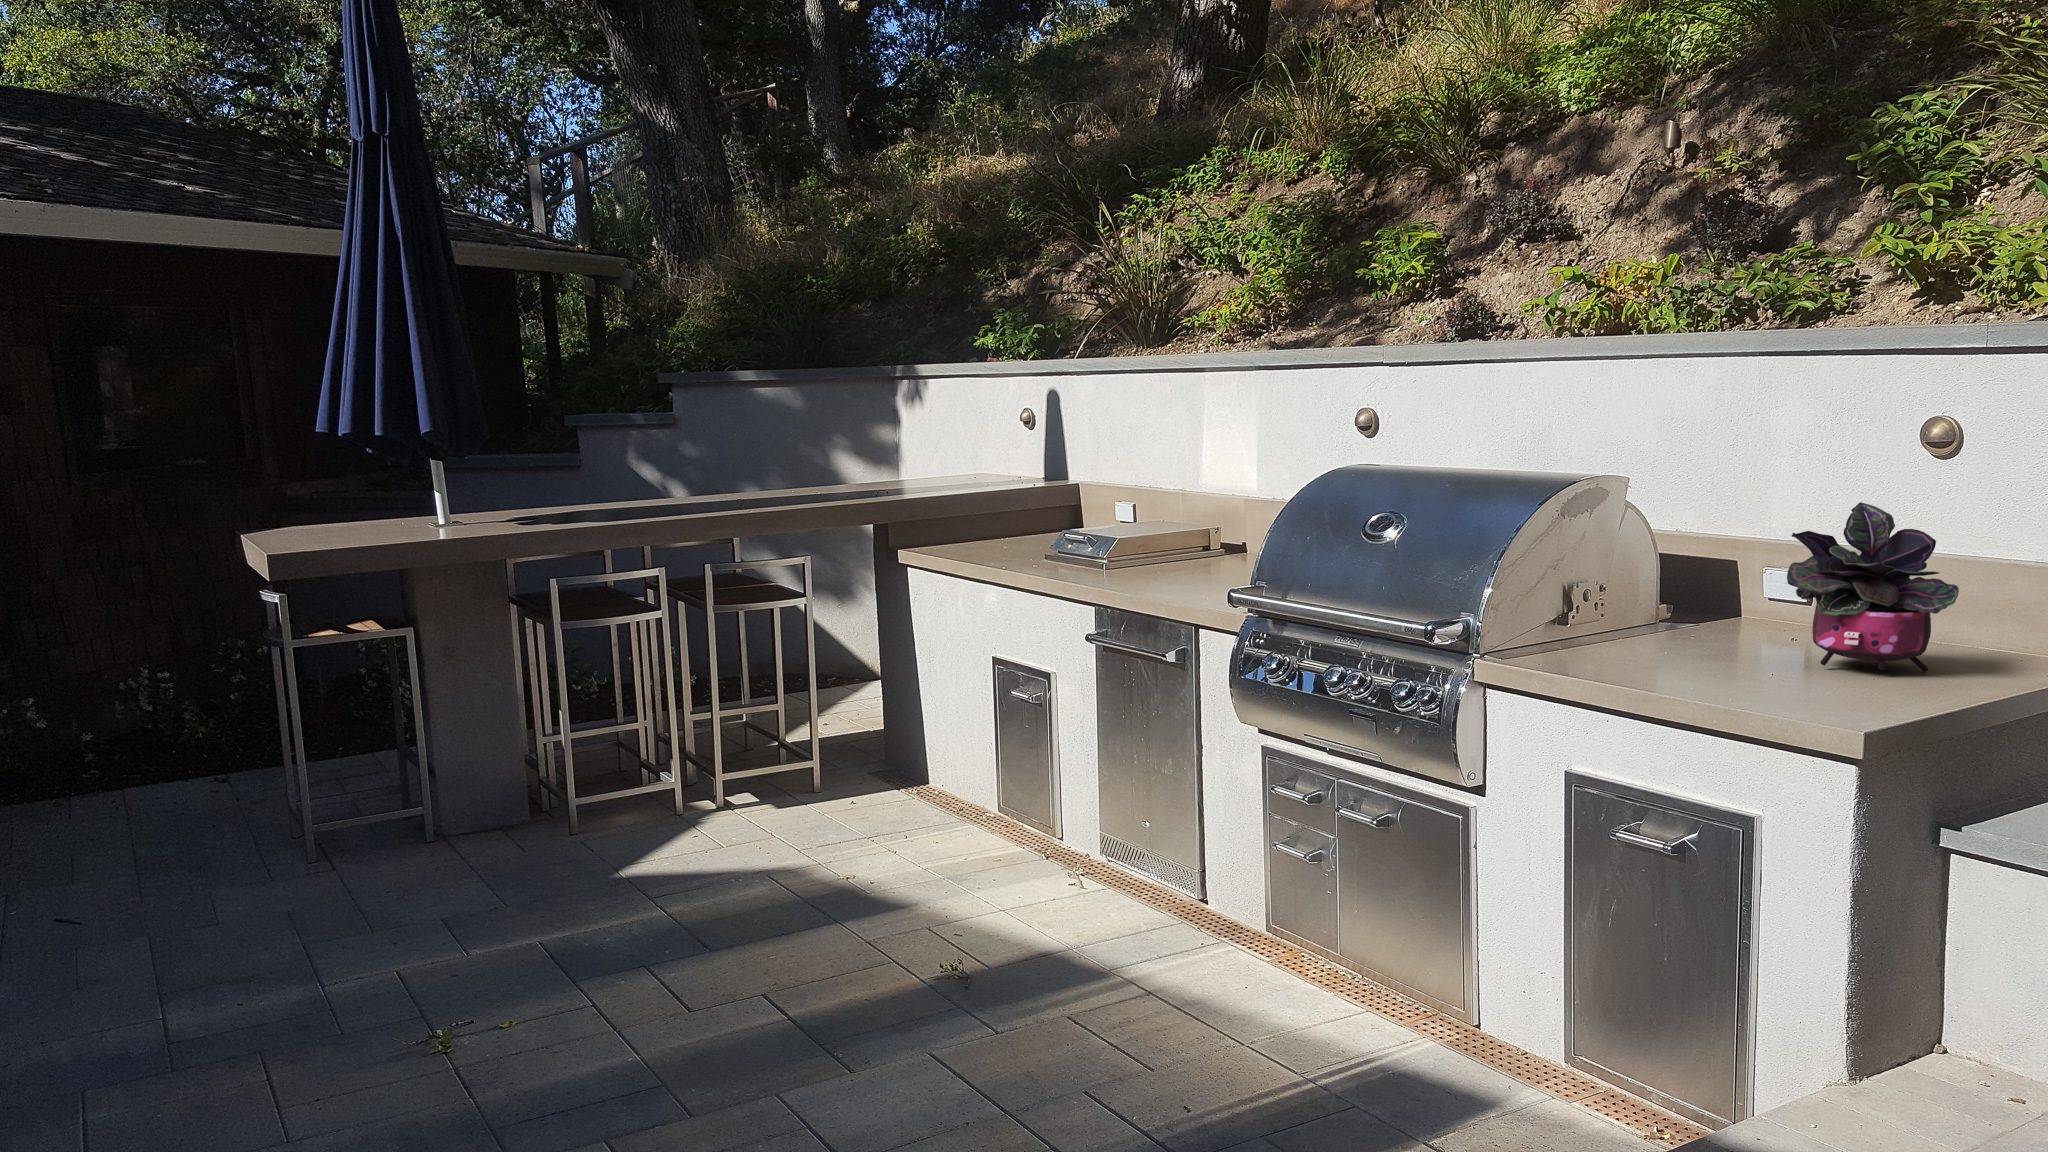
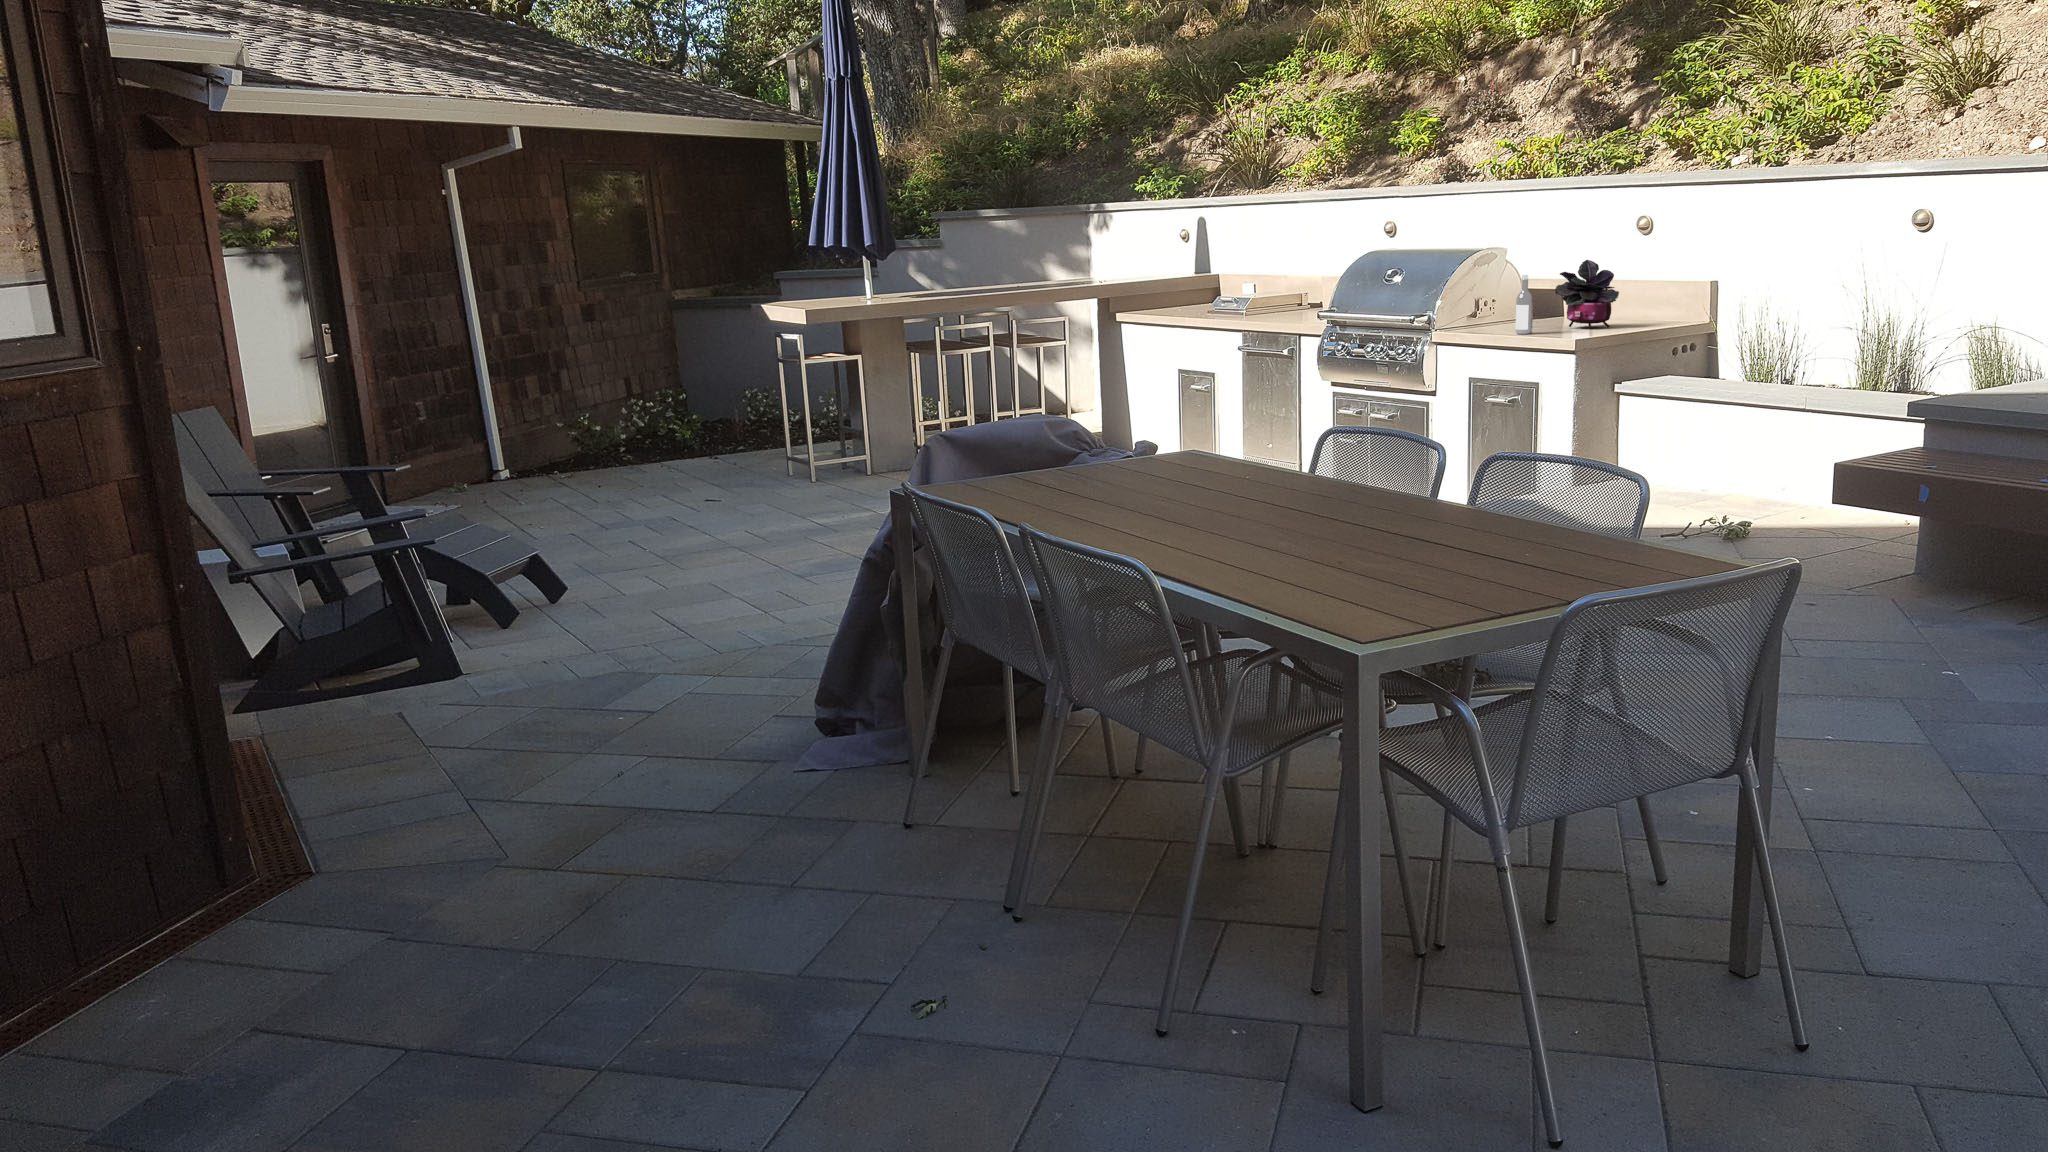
wine bottle: none [1701,542,1747,692] -> present [1516,275,1533,334]

